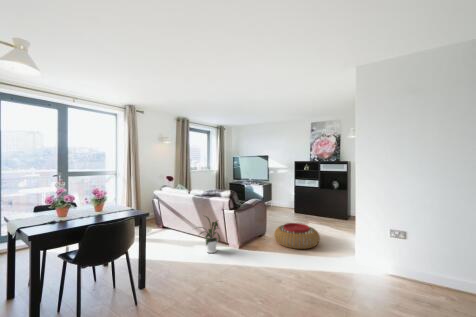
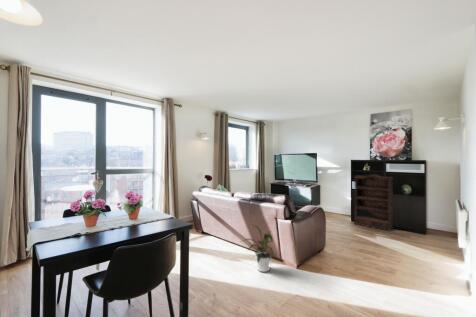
bookshelf: none [296,173,325,219] -> present [354,175,393,230]
pouf: present [274,223,320,249] -> none [339,237,404,274]

